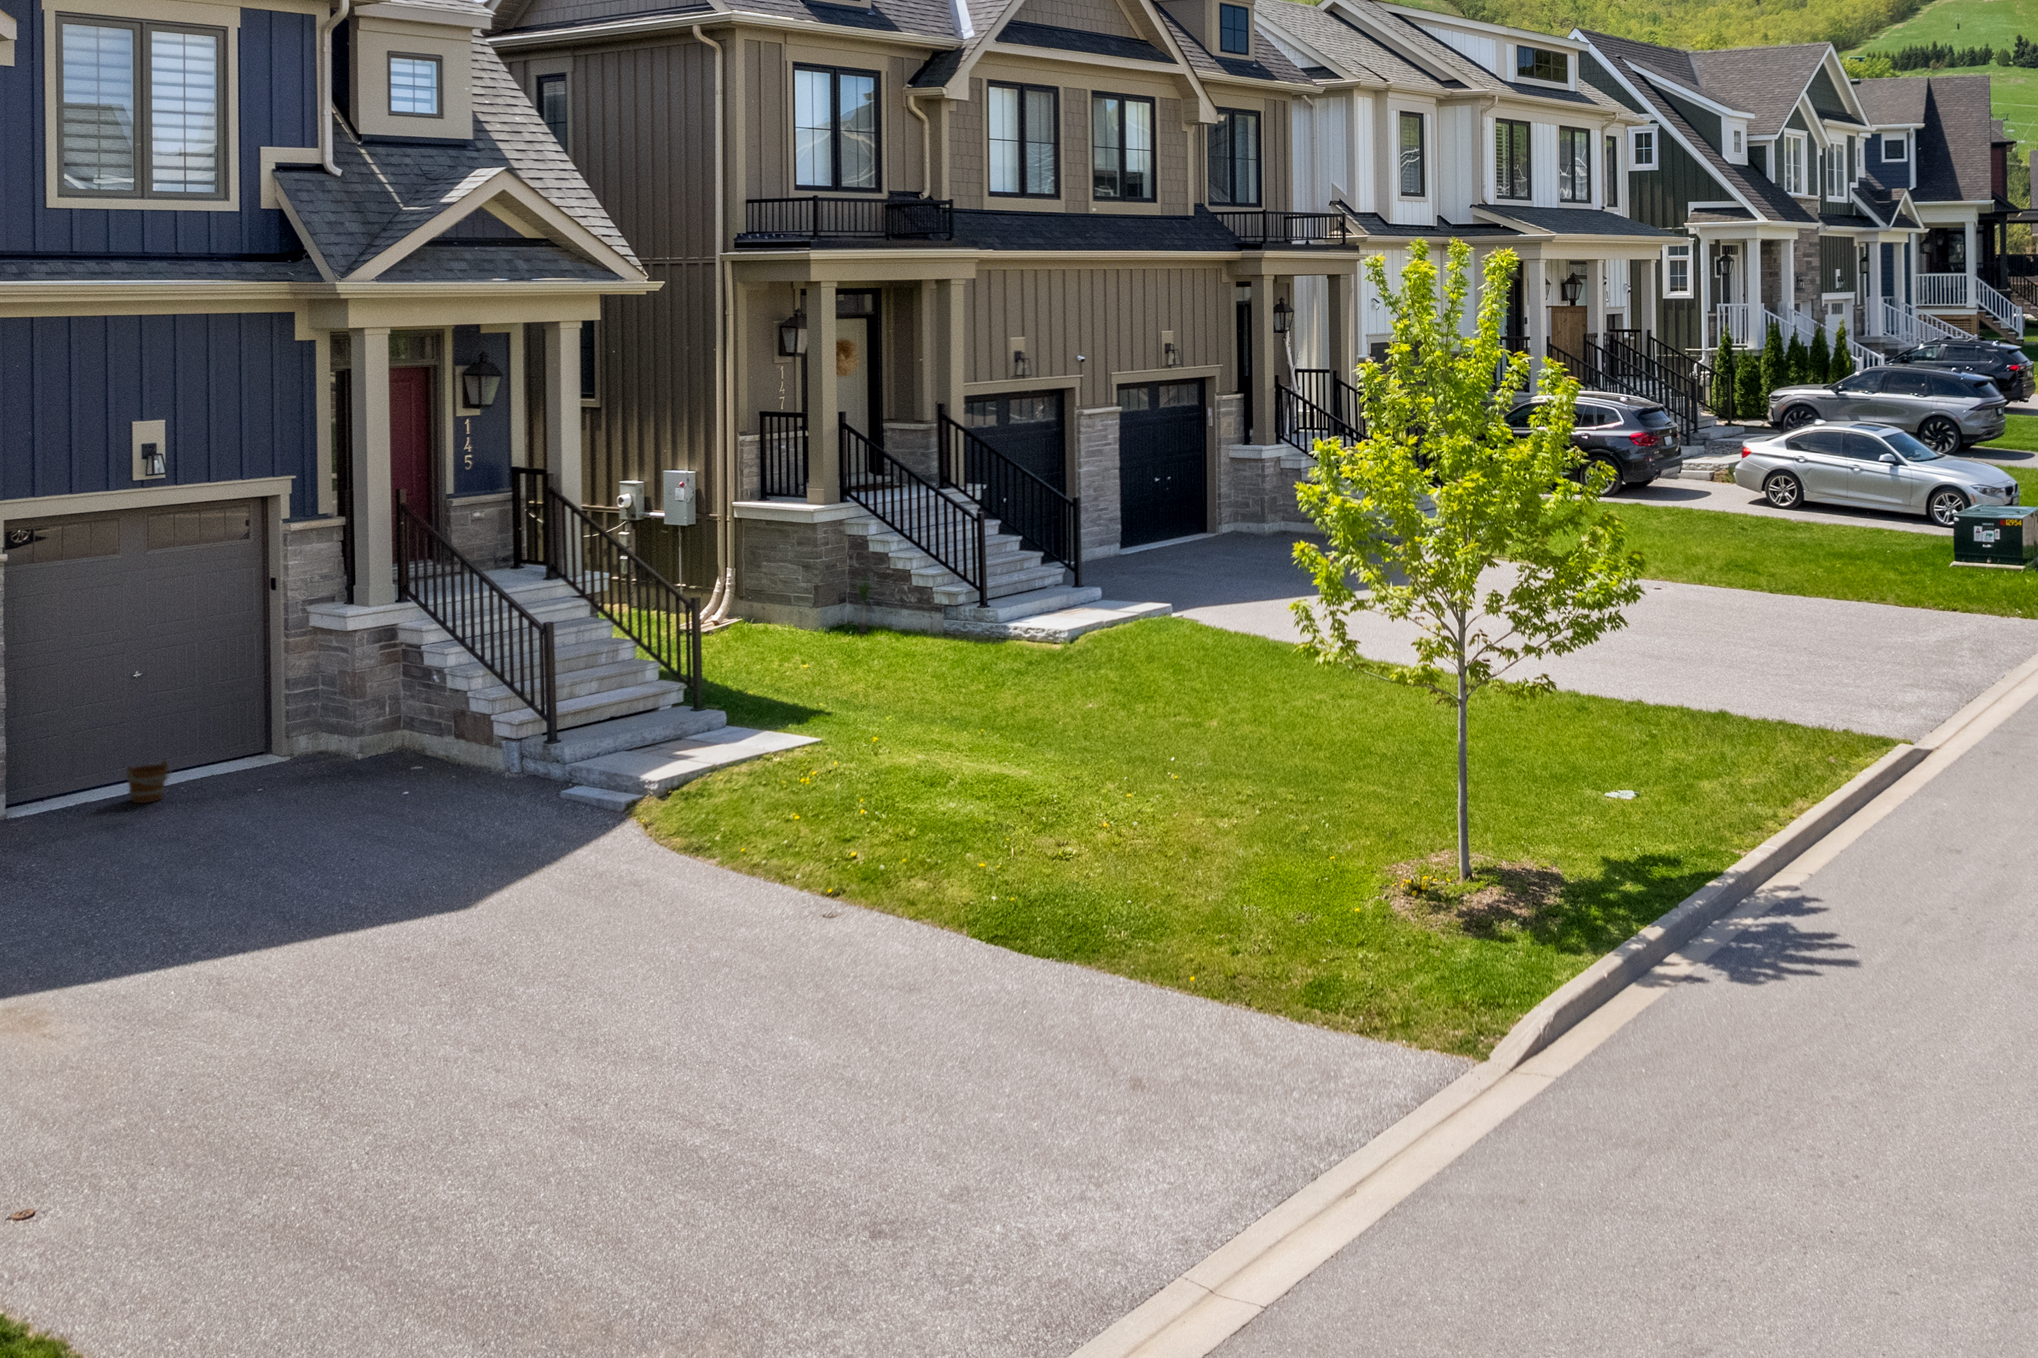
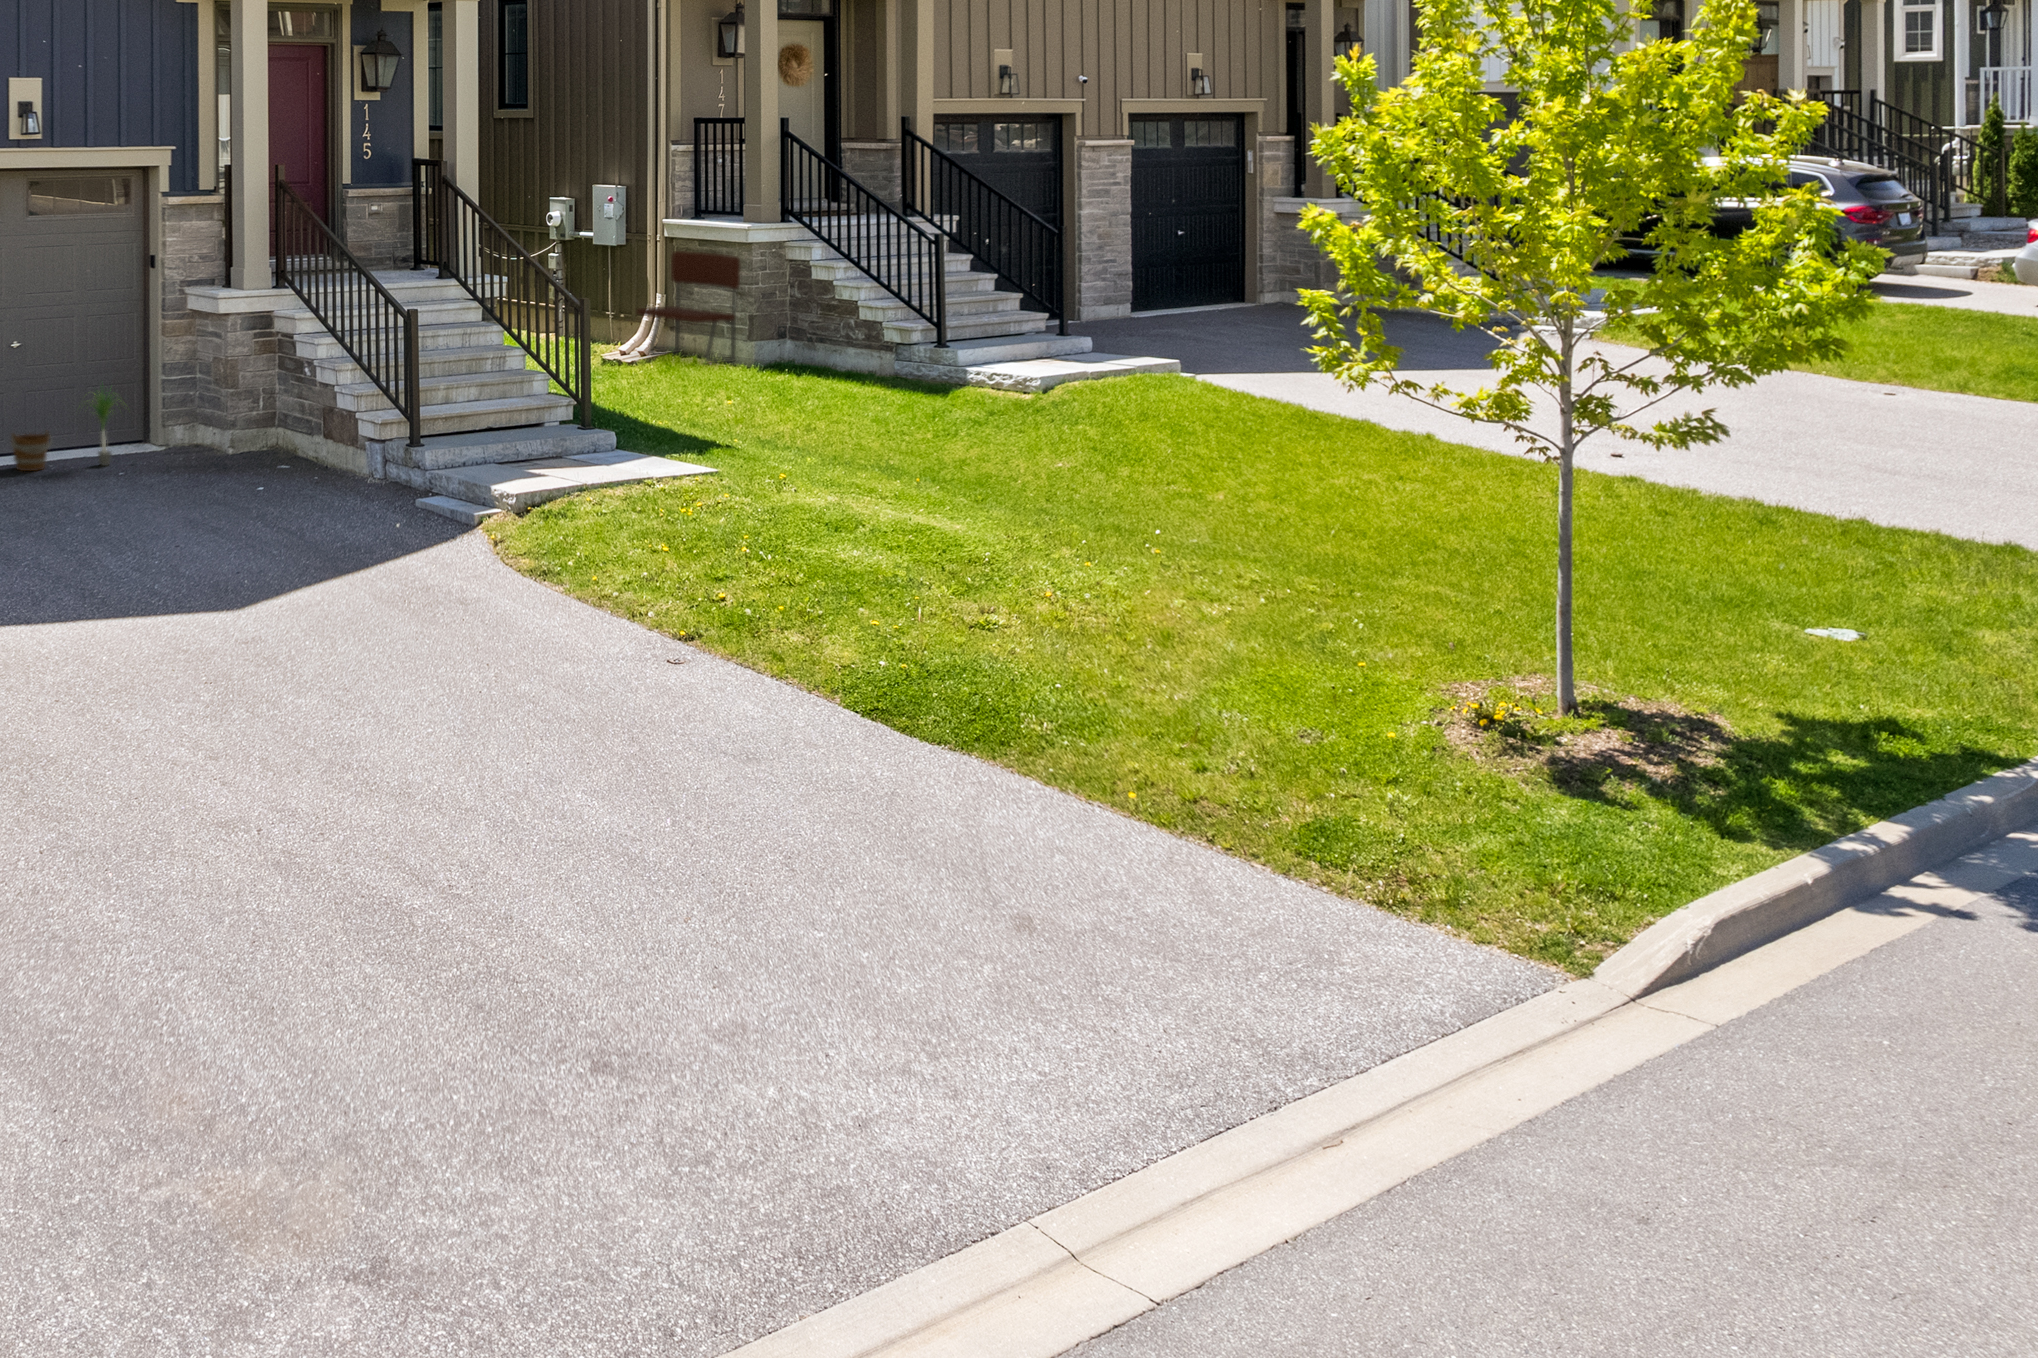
bench: none [711,529,807,631] -> present [636,251,740,363]
potted plant: present [855,577,873,633] -> present [90,391,119,466]

